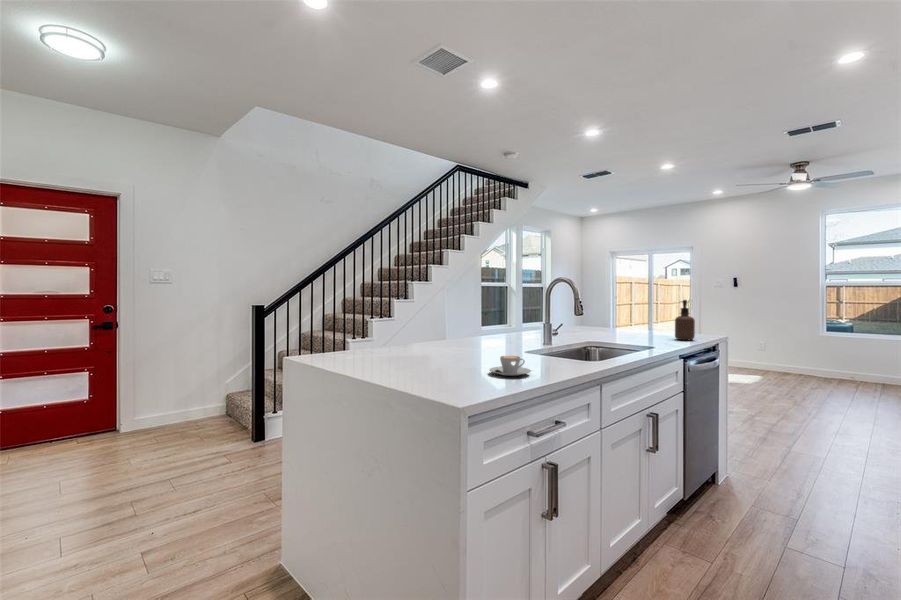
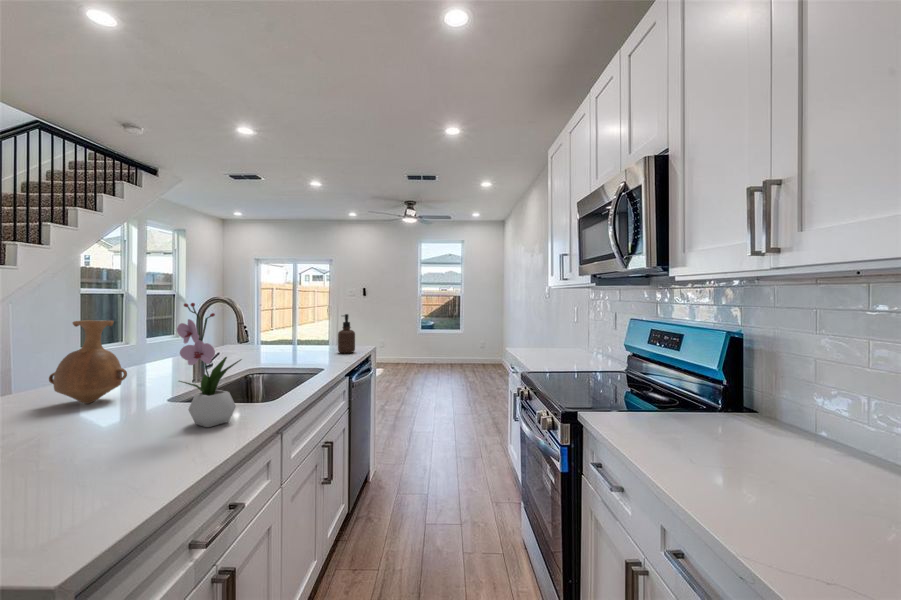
flower arrangement: none [534,280,574,367] -> present [177,303,241,427]
vase: none [471,294,508,348] -> present [49,320,127,404]
coffee cup: present [490,356,531,376] -> none [85,431,175,475]

